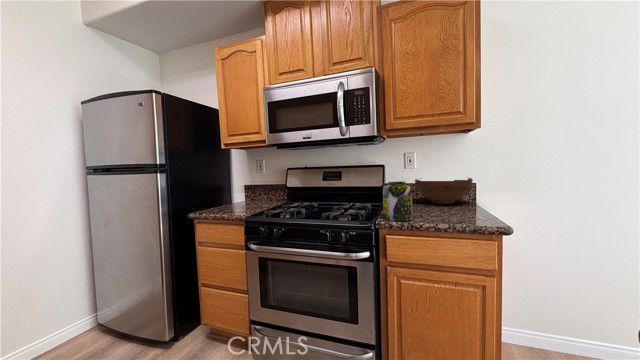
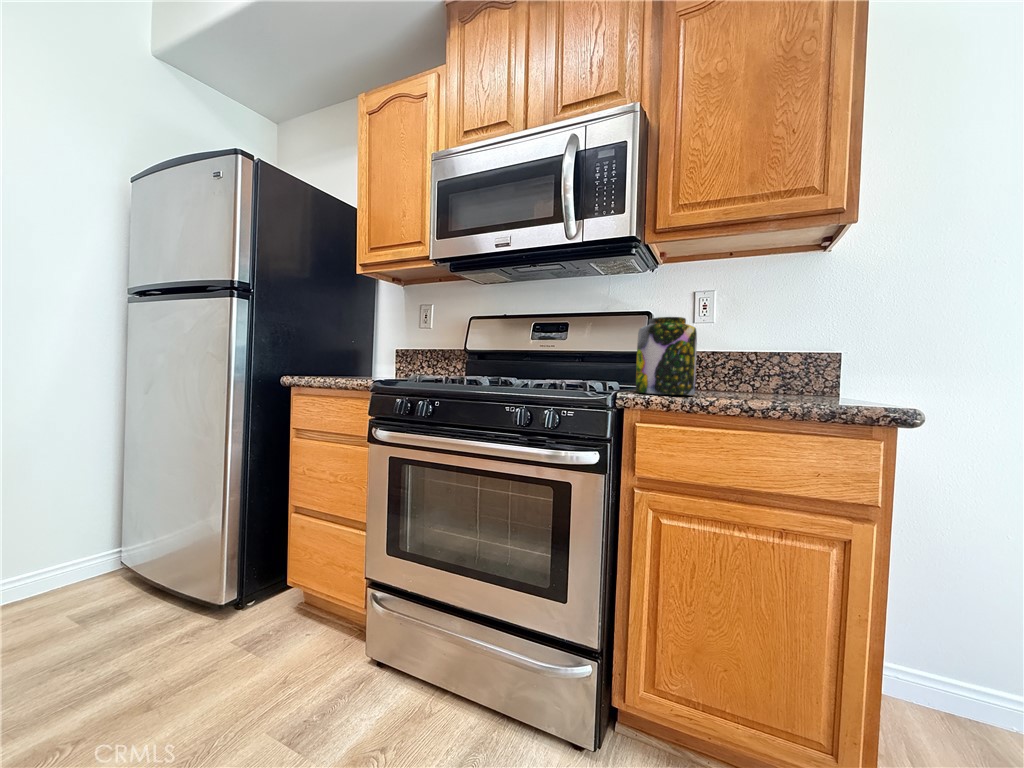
fruit bowl: present [415,178,472,204] -> none [712,339,834,392]

